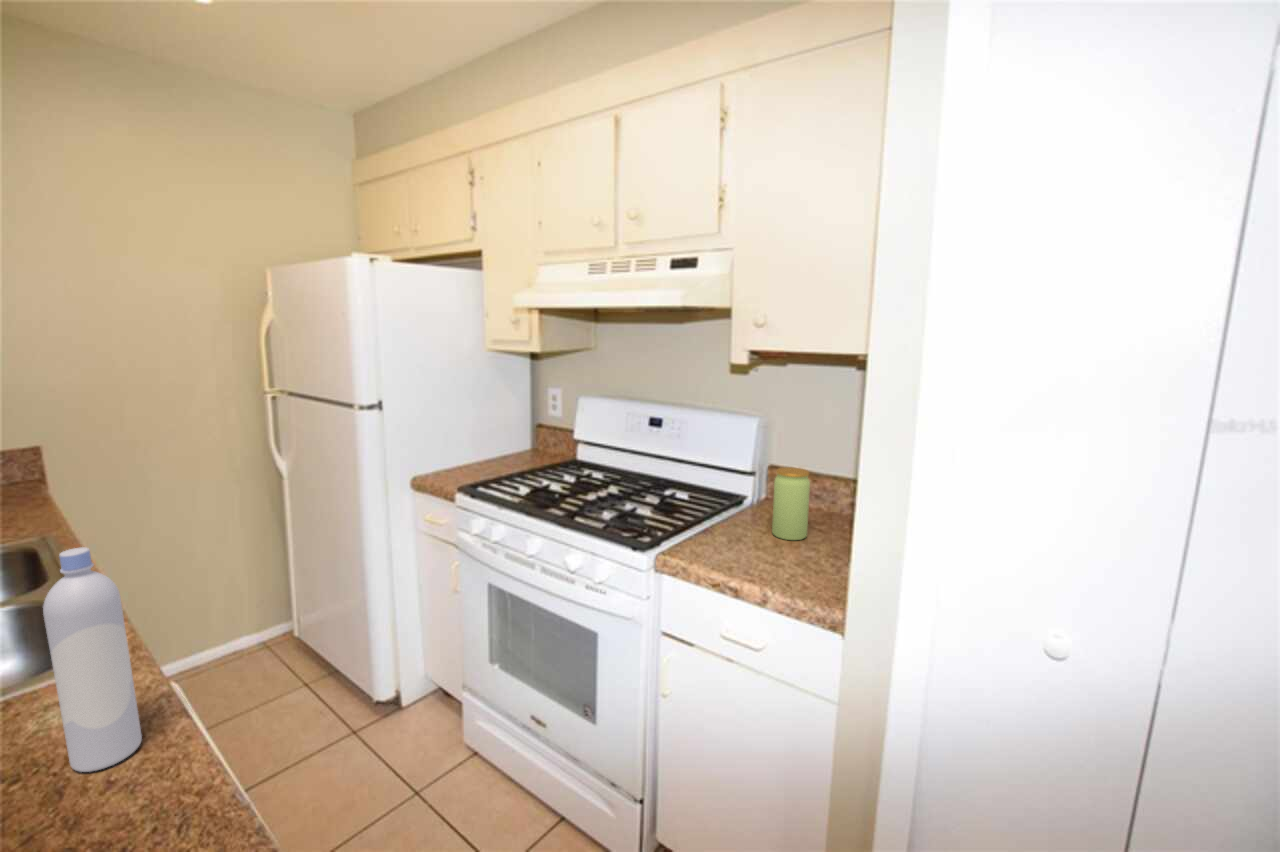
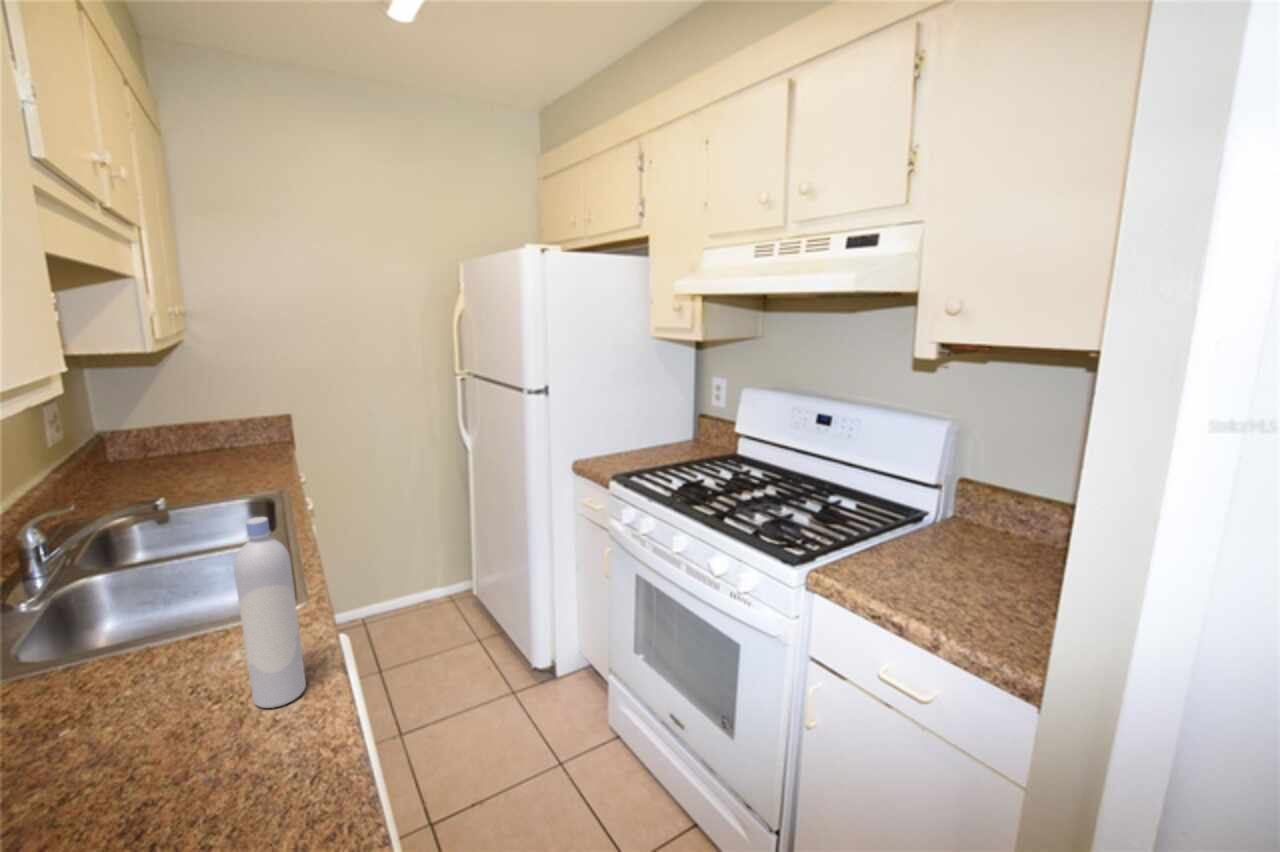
jar: present [772,467,810,540] -> none [955,485,1010,575]

